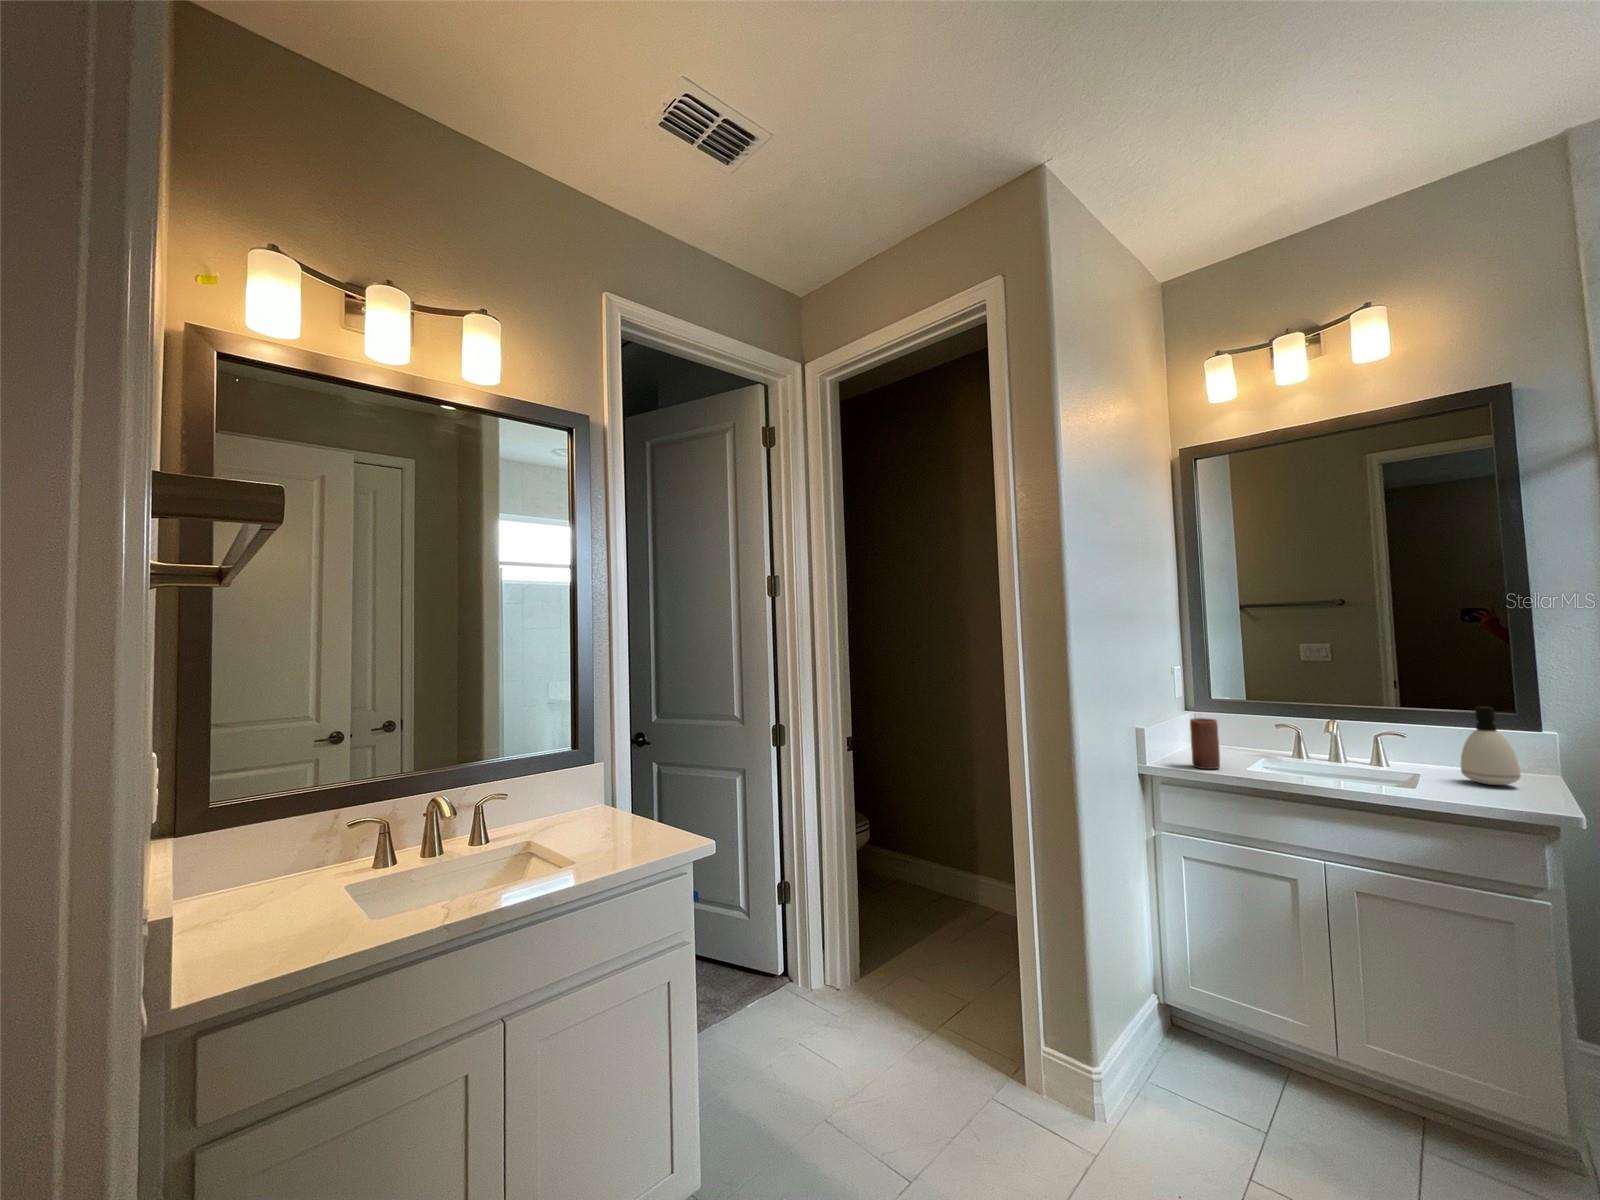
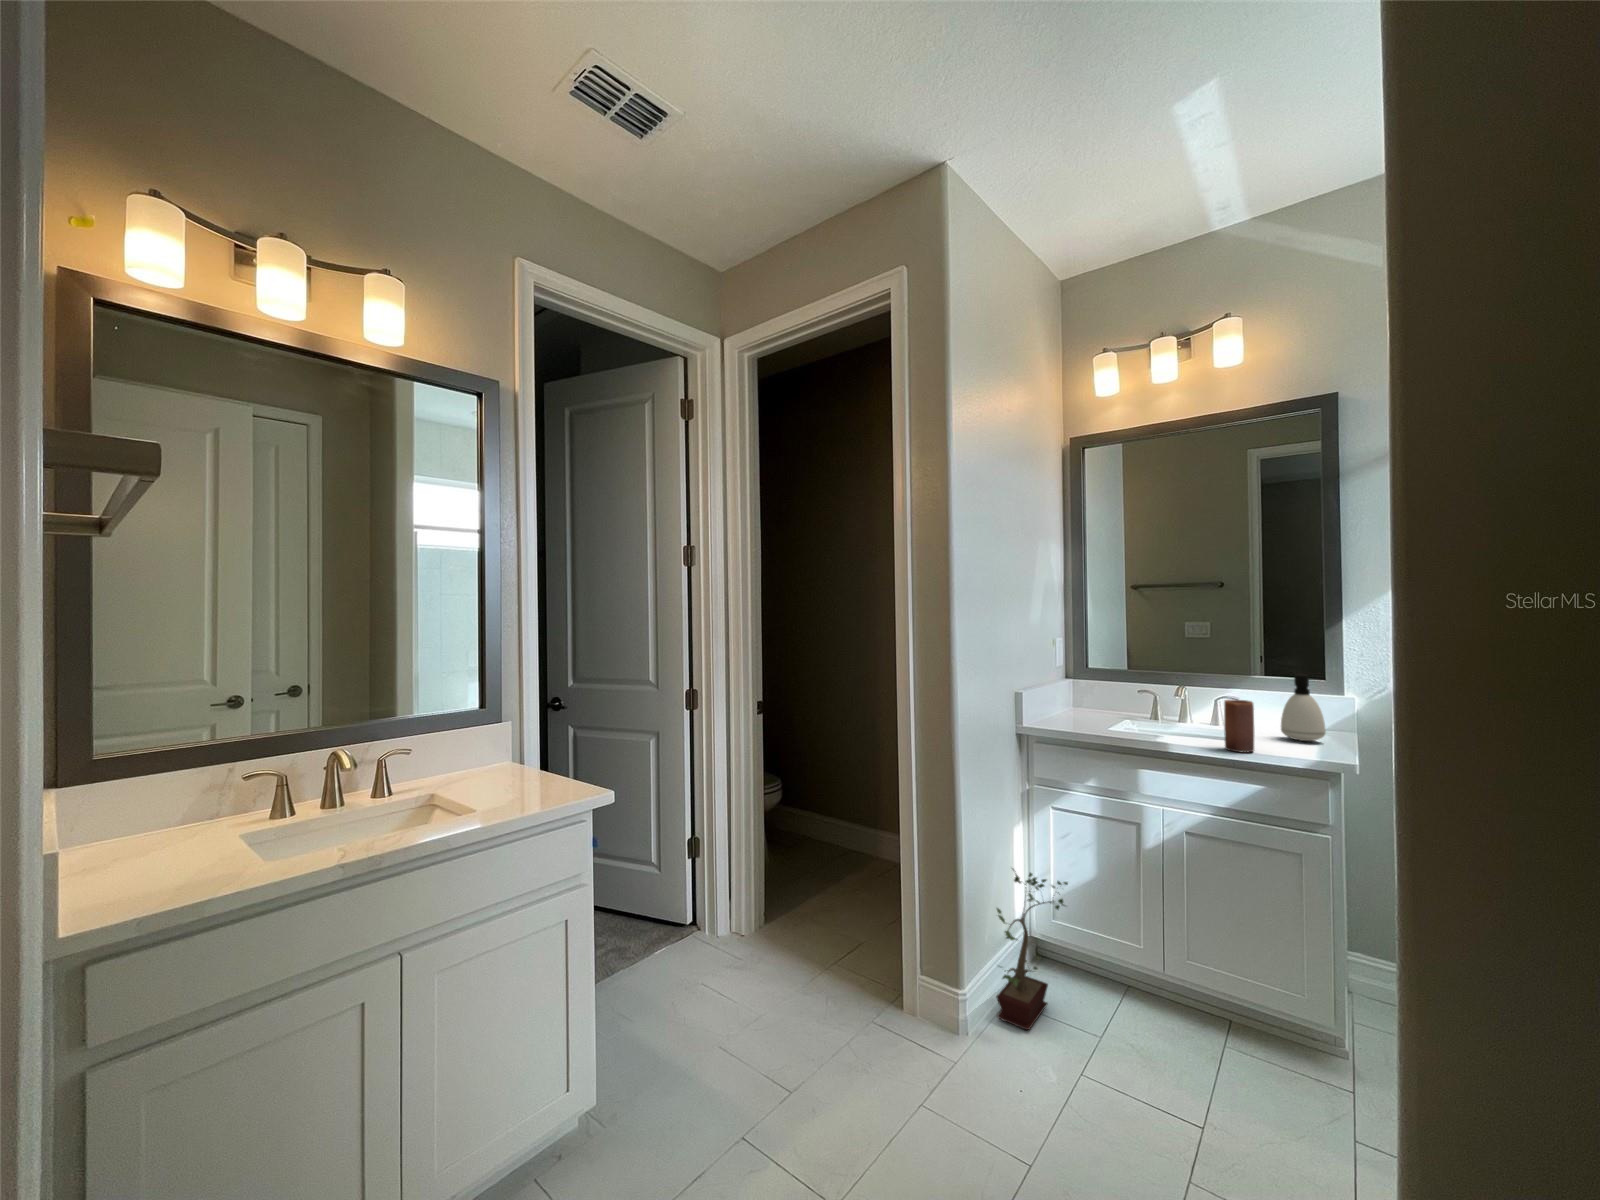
candle: present [1190,718,1220,769] -> present [1224,699,1254,752]
potted plant: none [1128,926,1213,1118] -> present [997,869,1068,1030]

